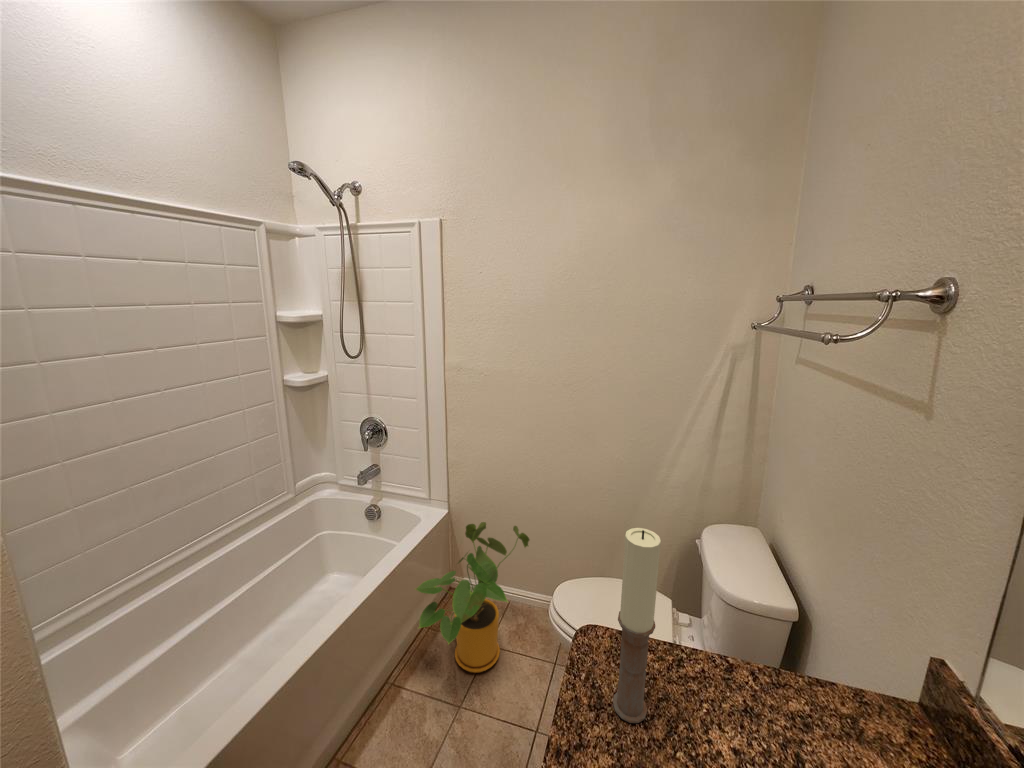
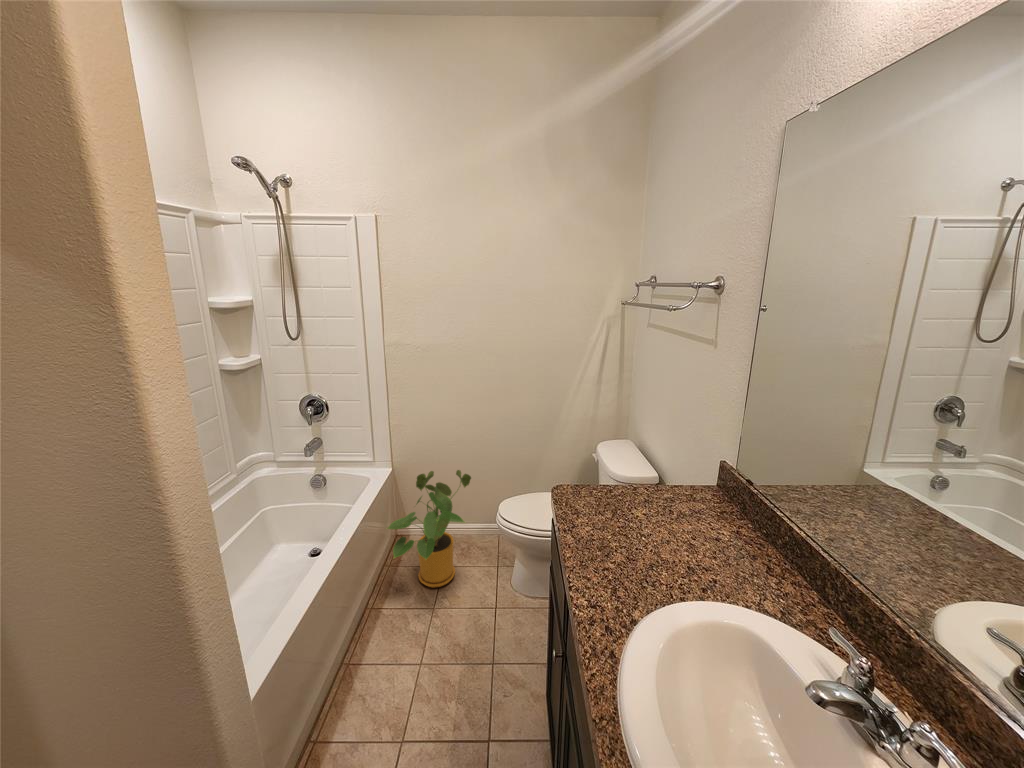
candle: present [613,528,661,723] -> none [583,409,608,517]

